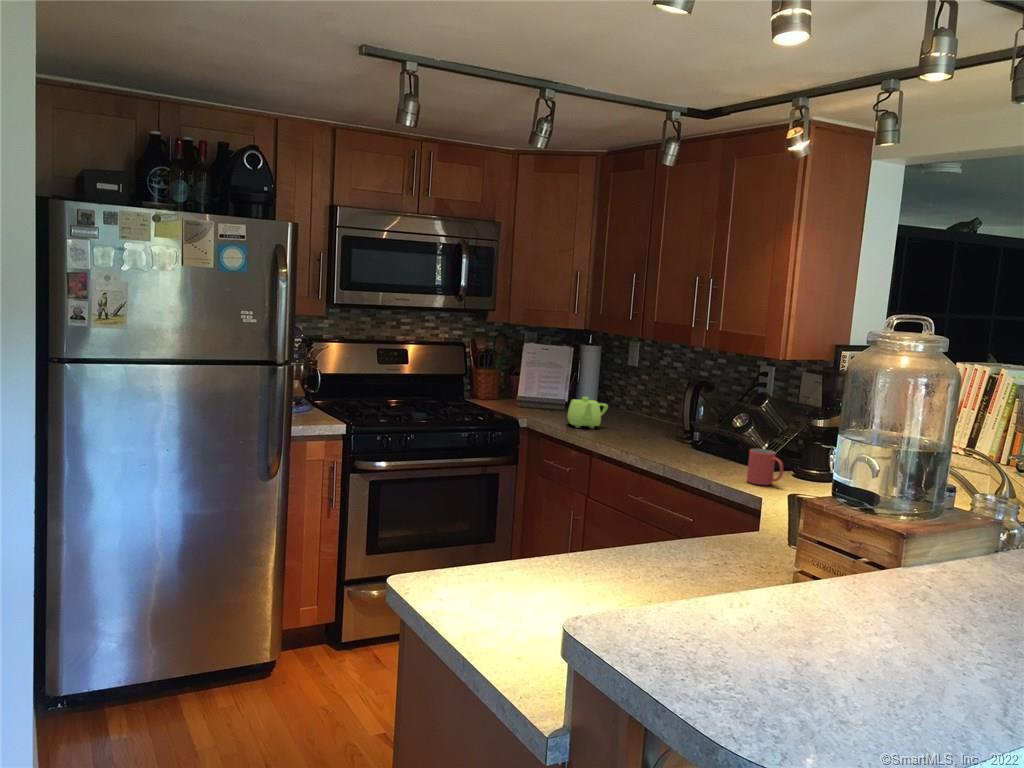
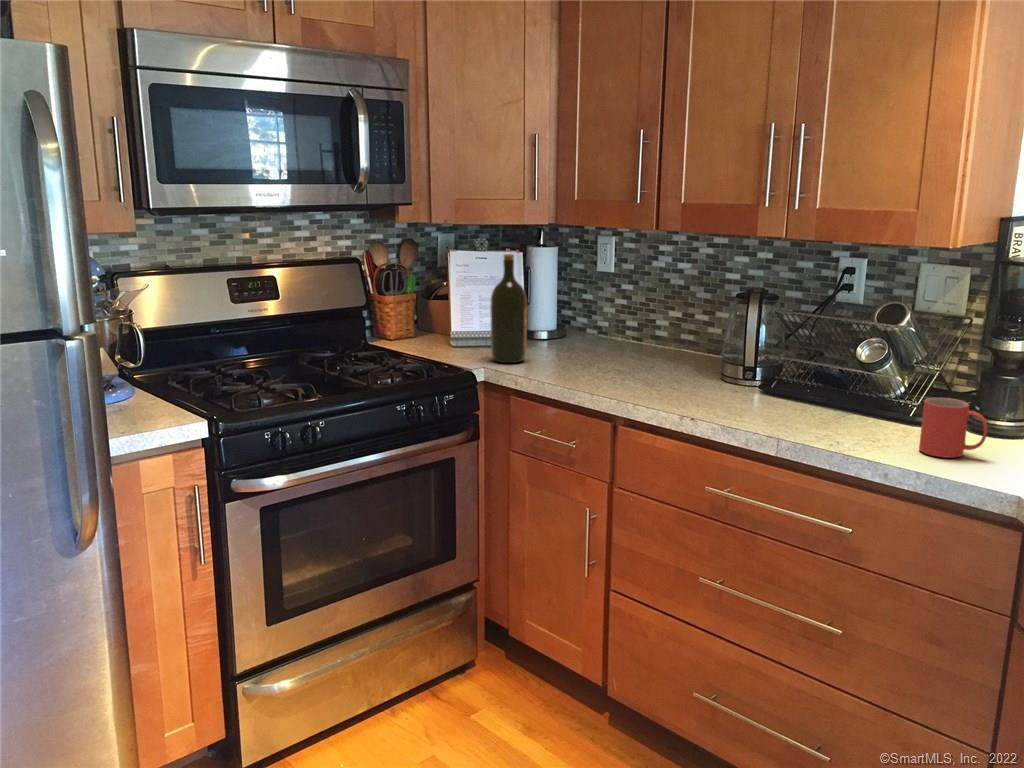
wine bottle: none [536,347,561,417] -> present [490,254,527,363]
teapot: present [567,397,608,428] -> none [550,328,611,377]

